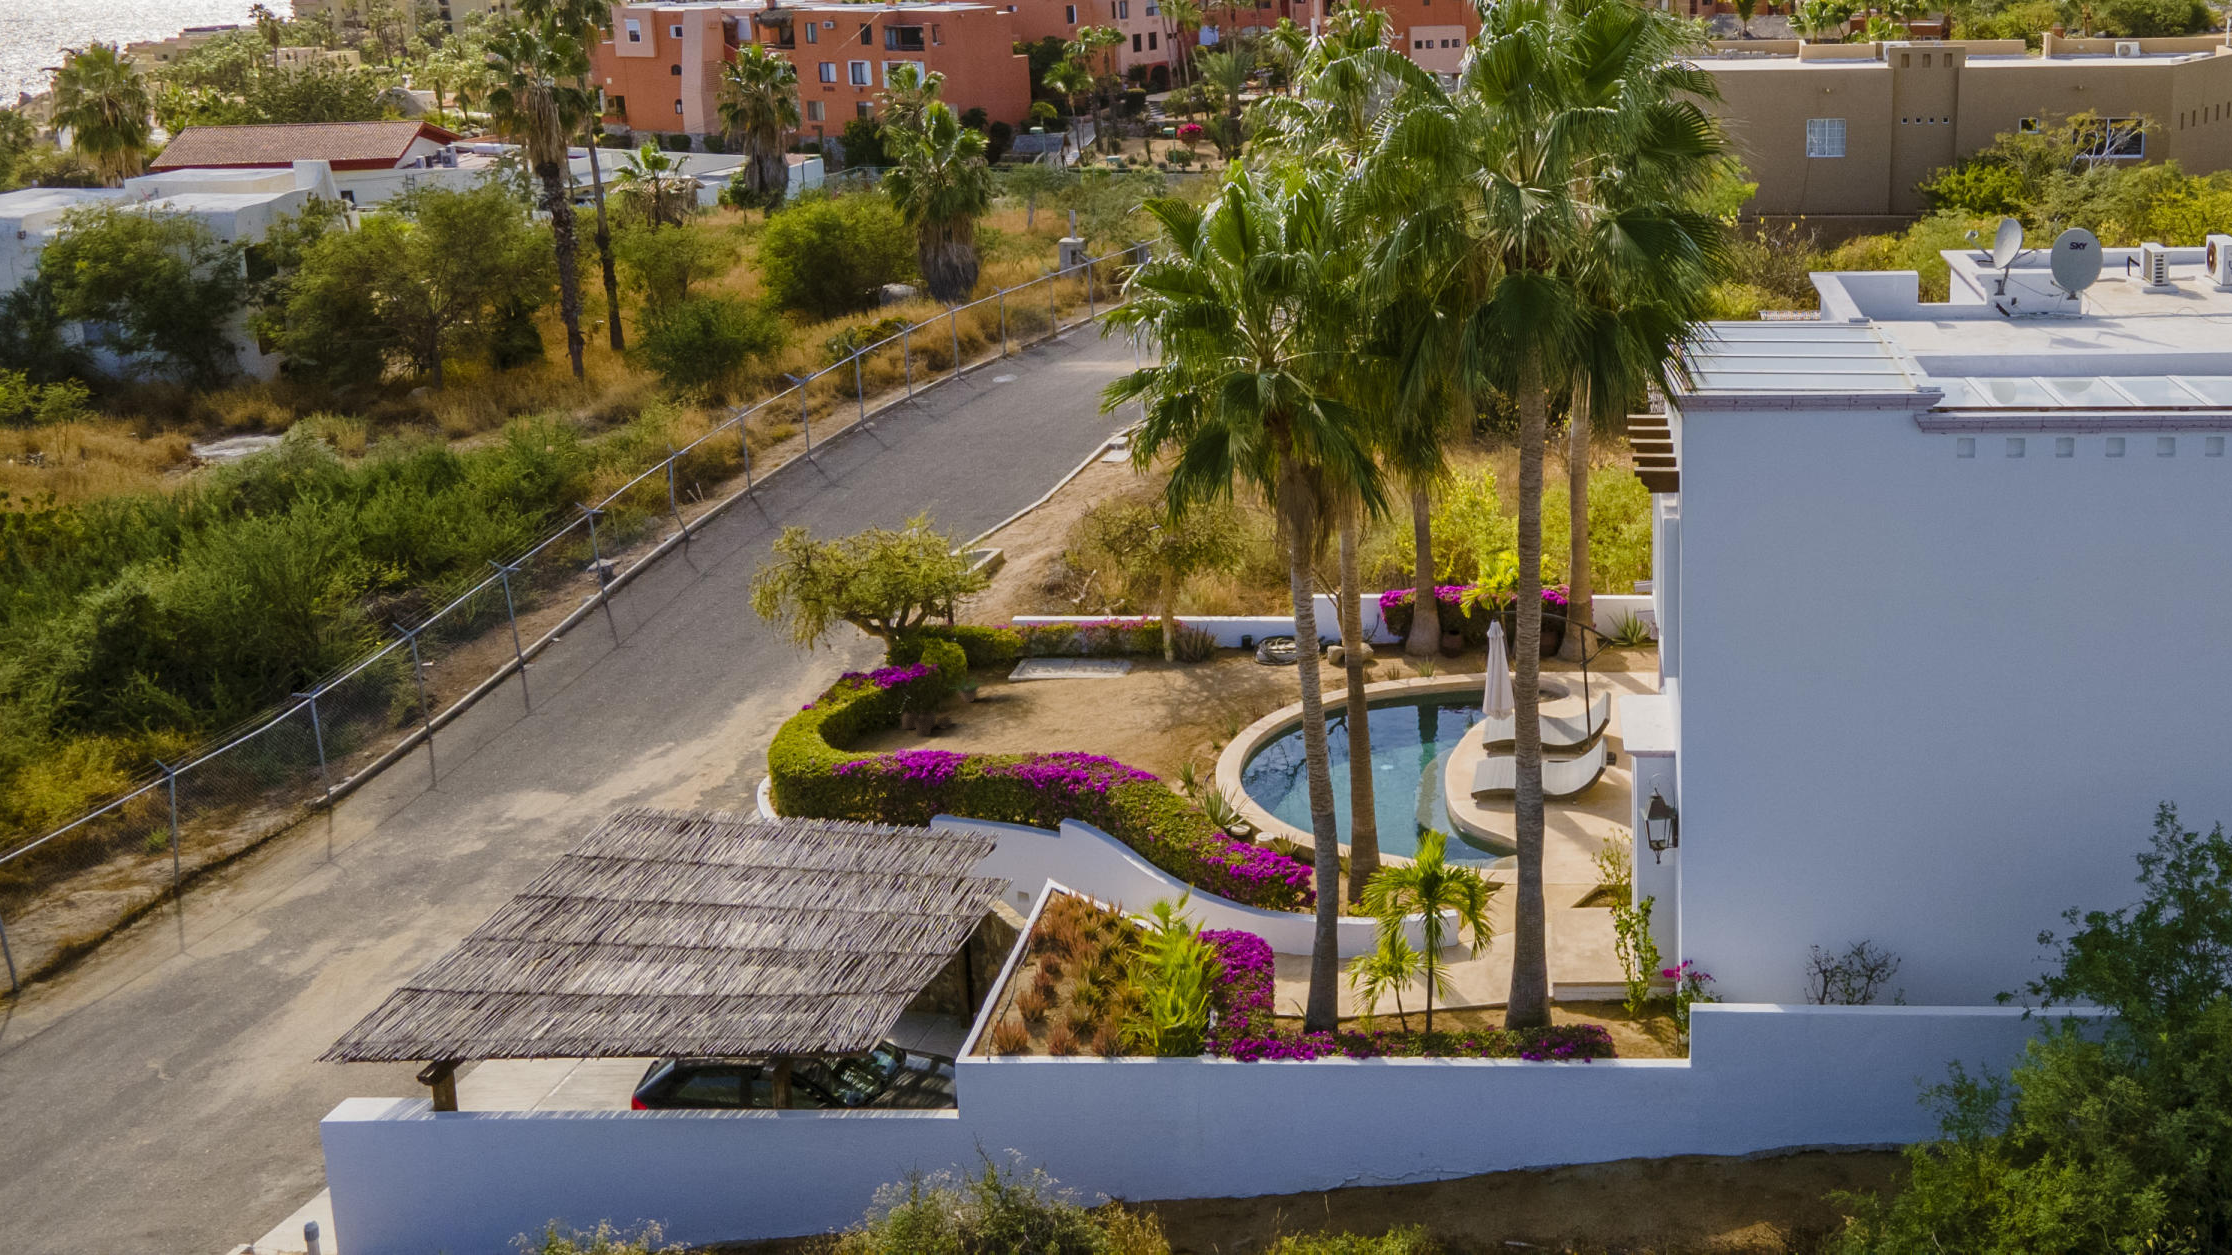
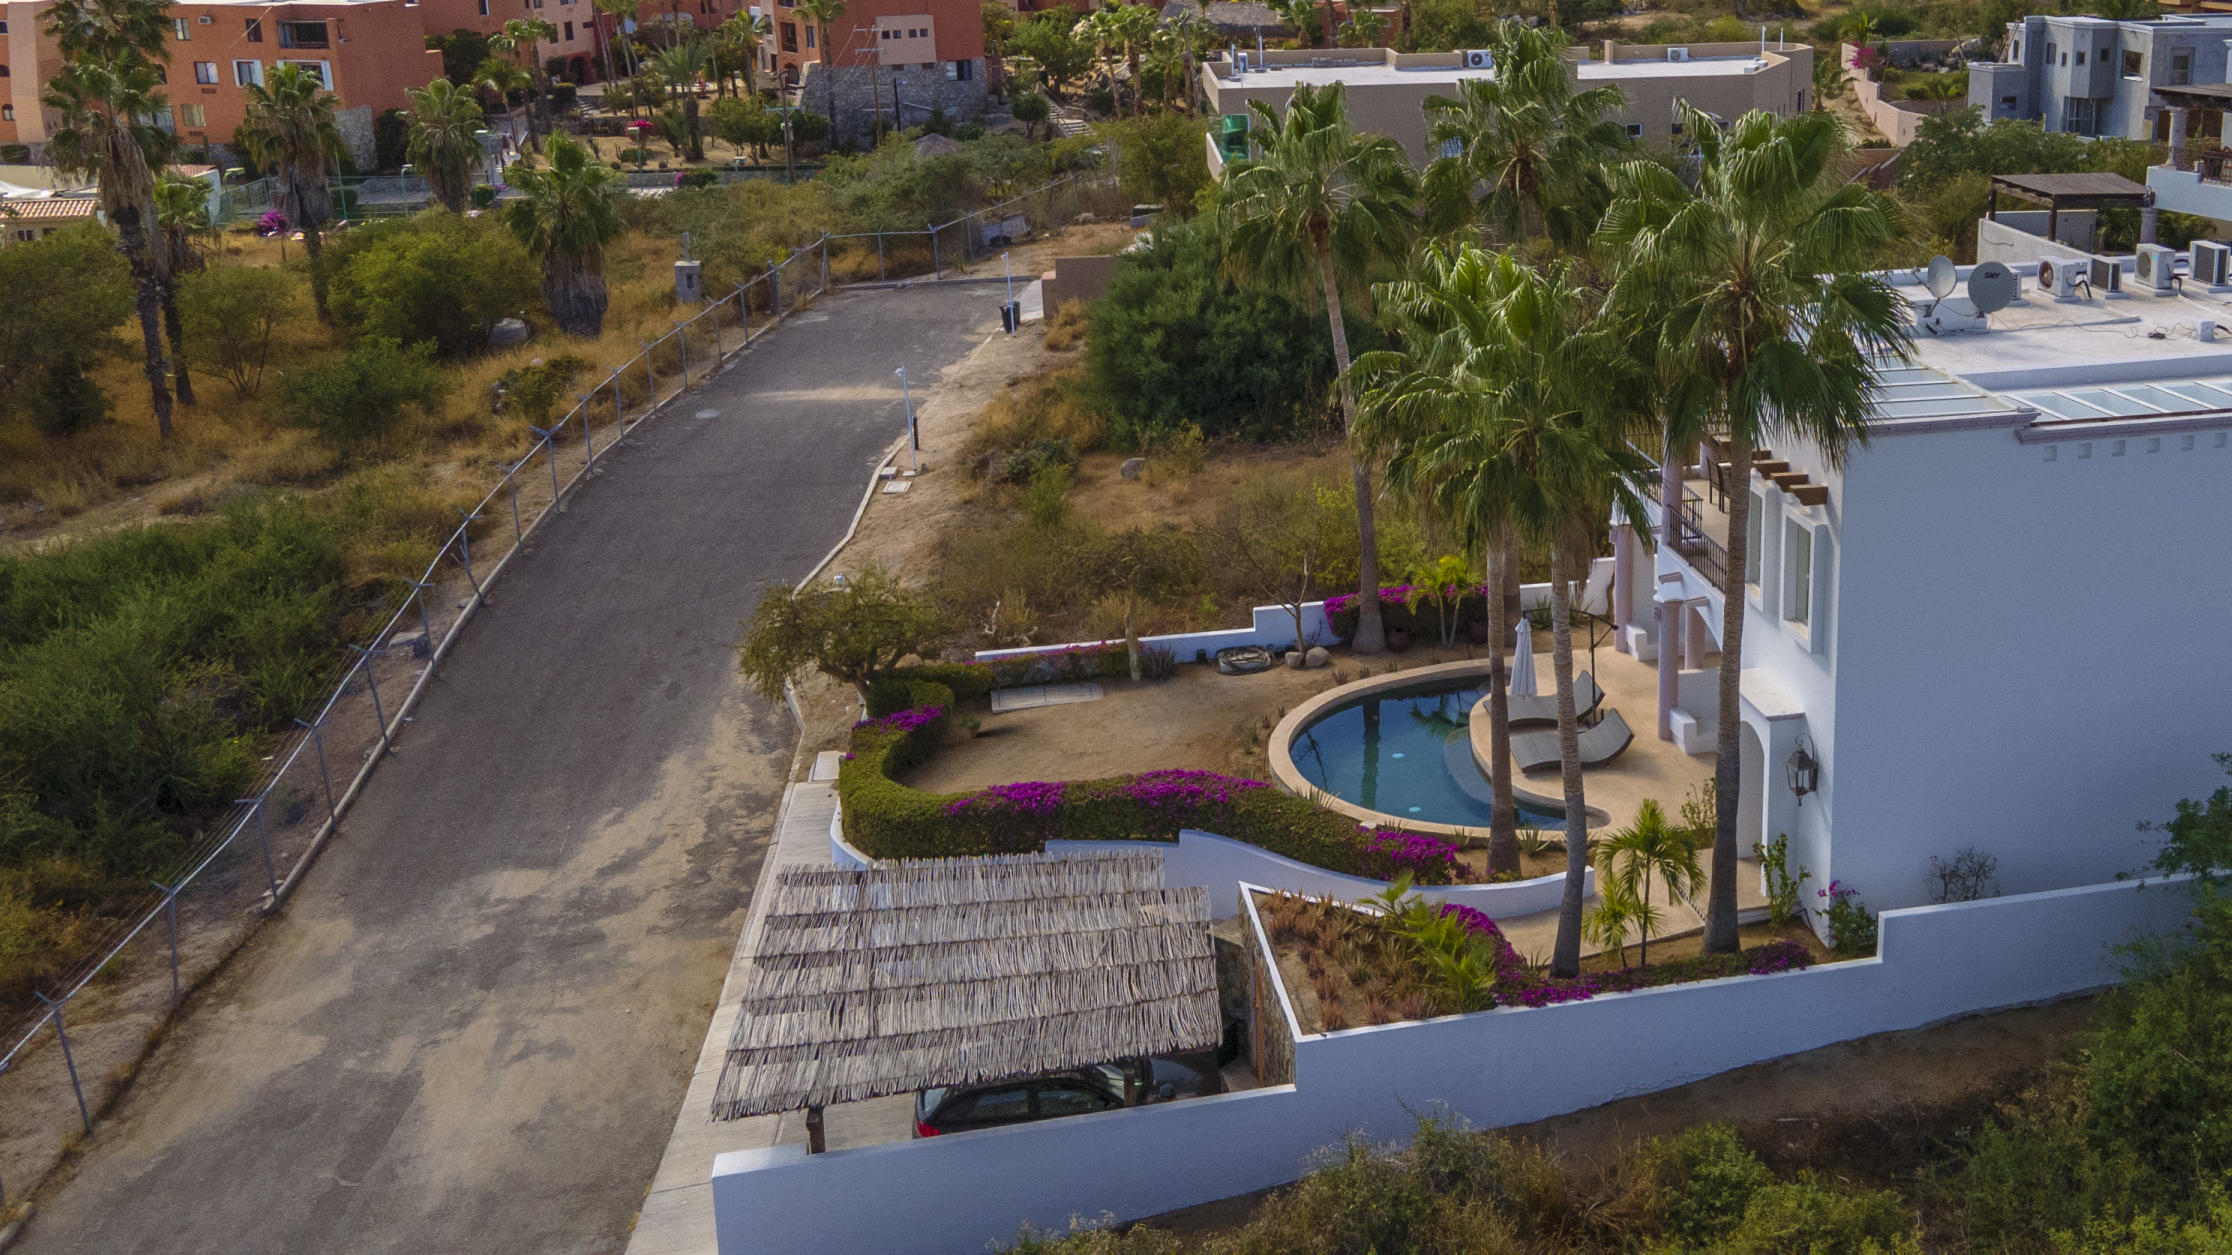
woven basket: present [902,711,952,737] -> none [925,750,975,775]

